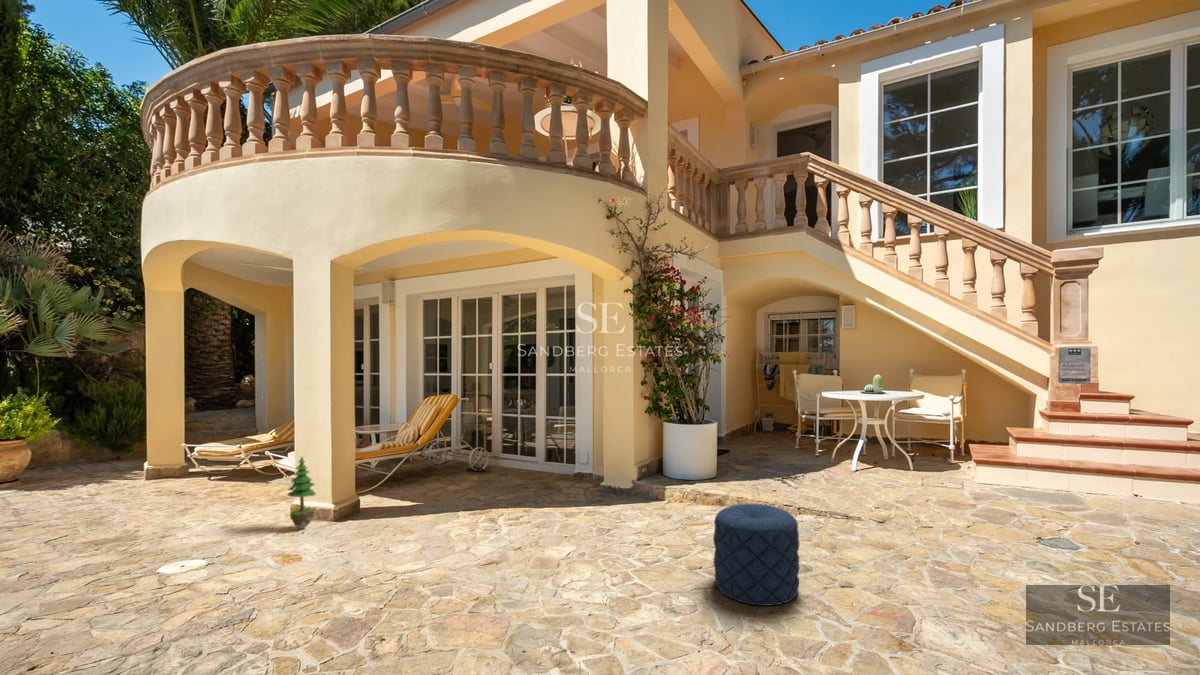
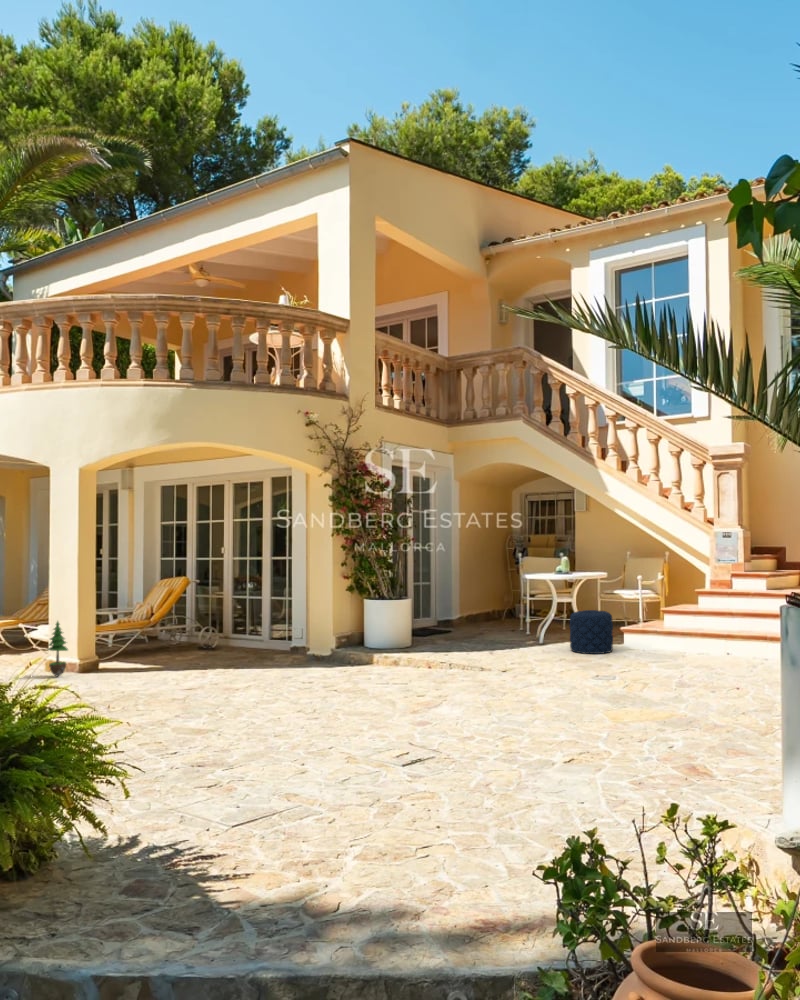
pouf: present [713,504,800,606] -> present [569,610,613,654]

